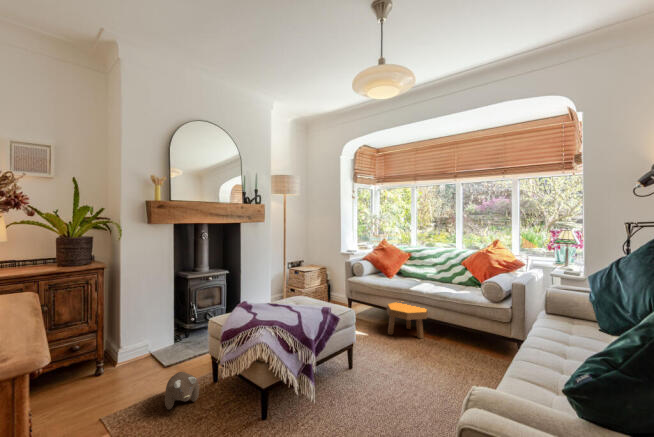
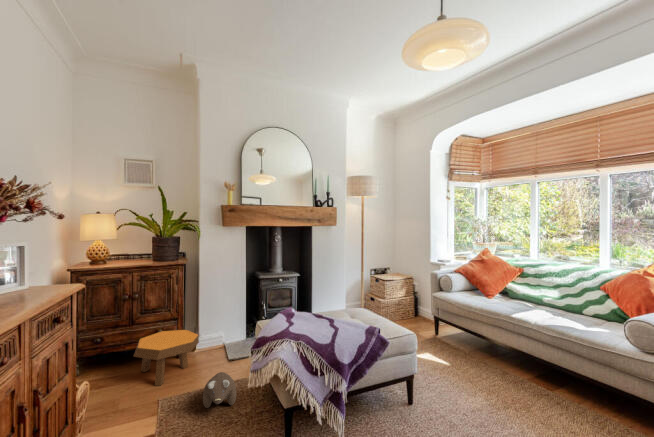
footstool: present [387,302,428,338] -> present [134,330,199,386]

